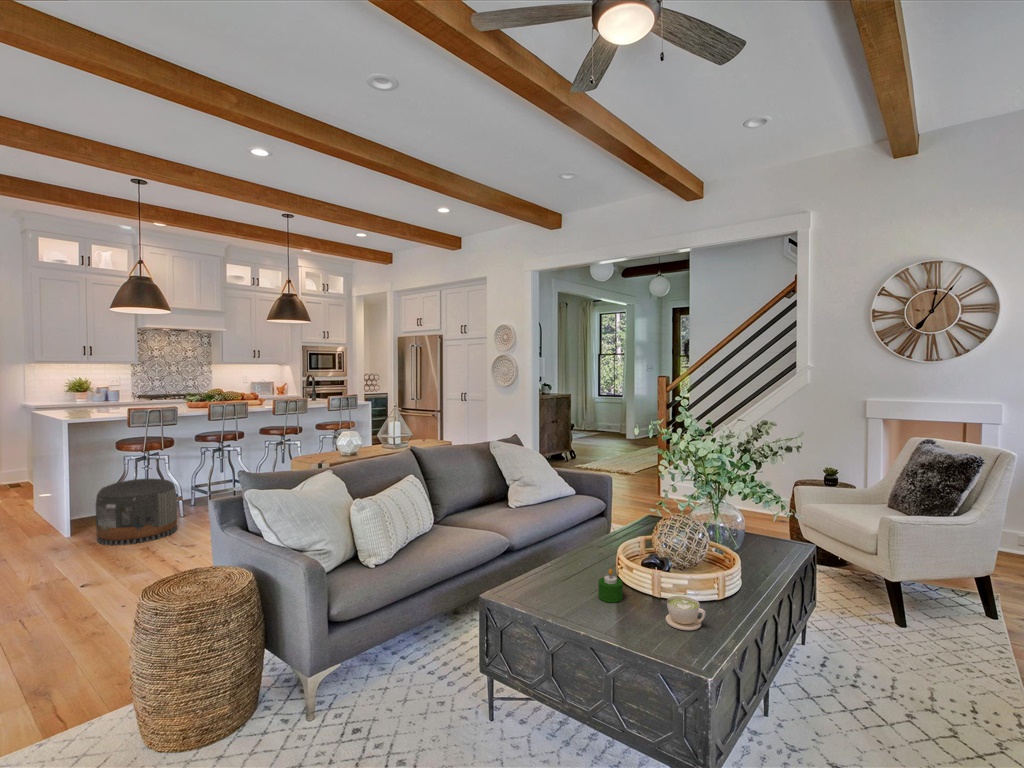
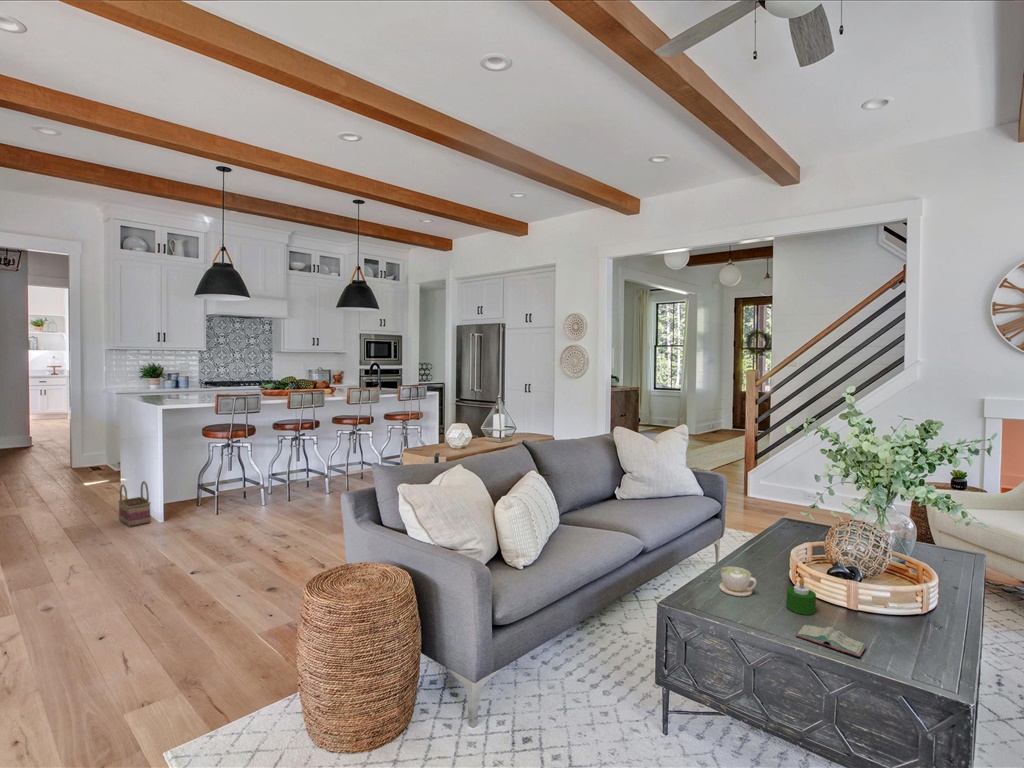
pouf: present [96,479,177,545] -> none [191,466,266,532]
basket: none [21,495,55,542] -> present [118,481,151,527]
coffee cup: present [666,596,706,630] -> present [719,567,757,596]
book: none [589,611,647,638] -> present [796,625,866,657]

